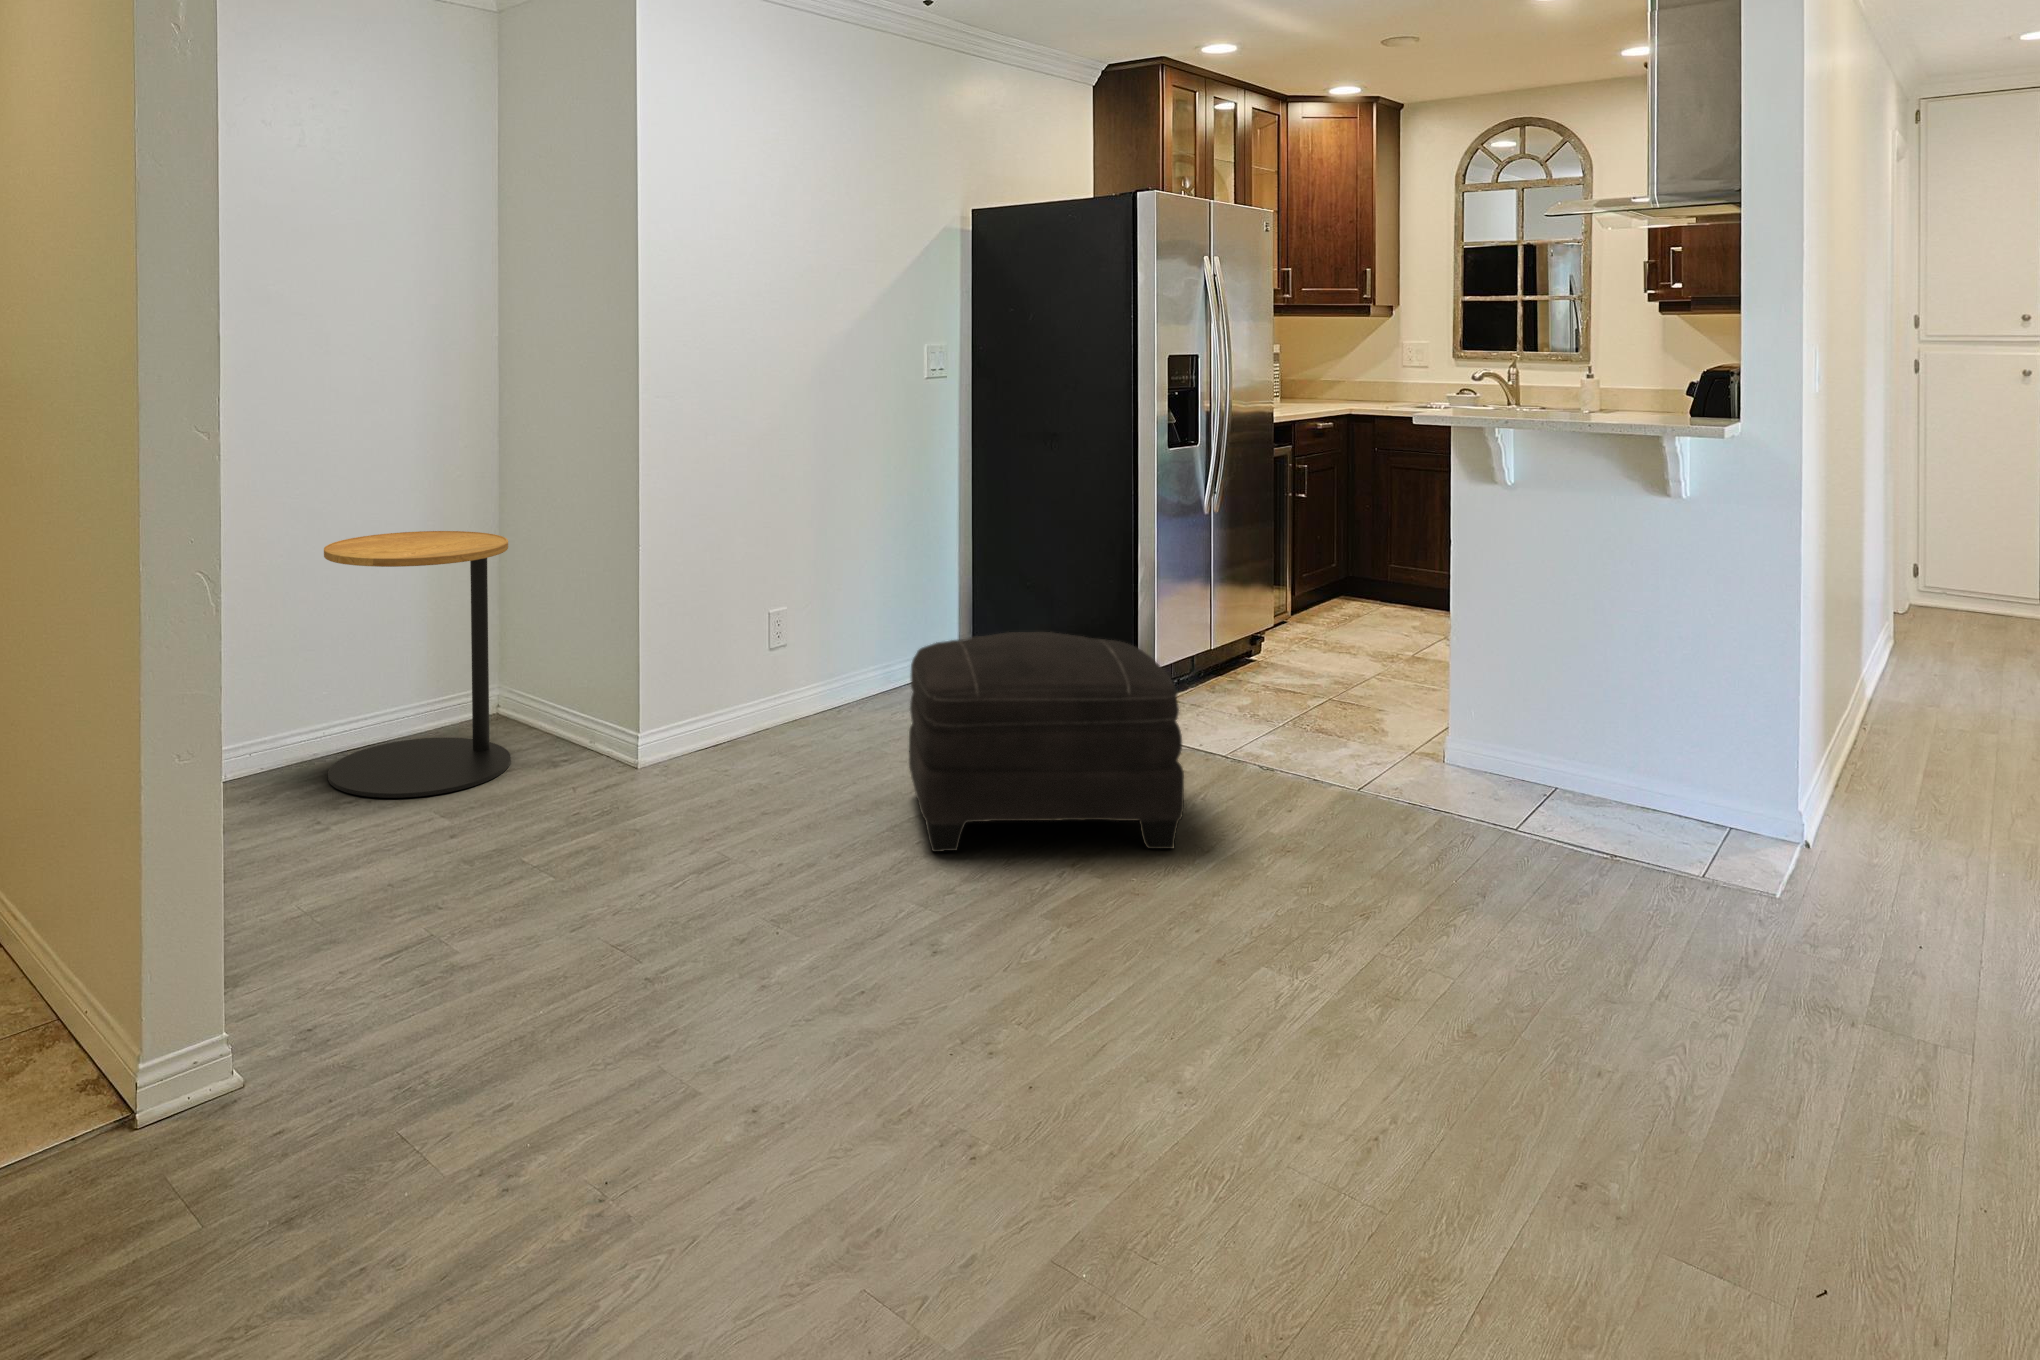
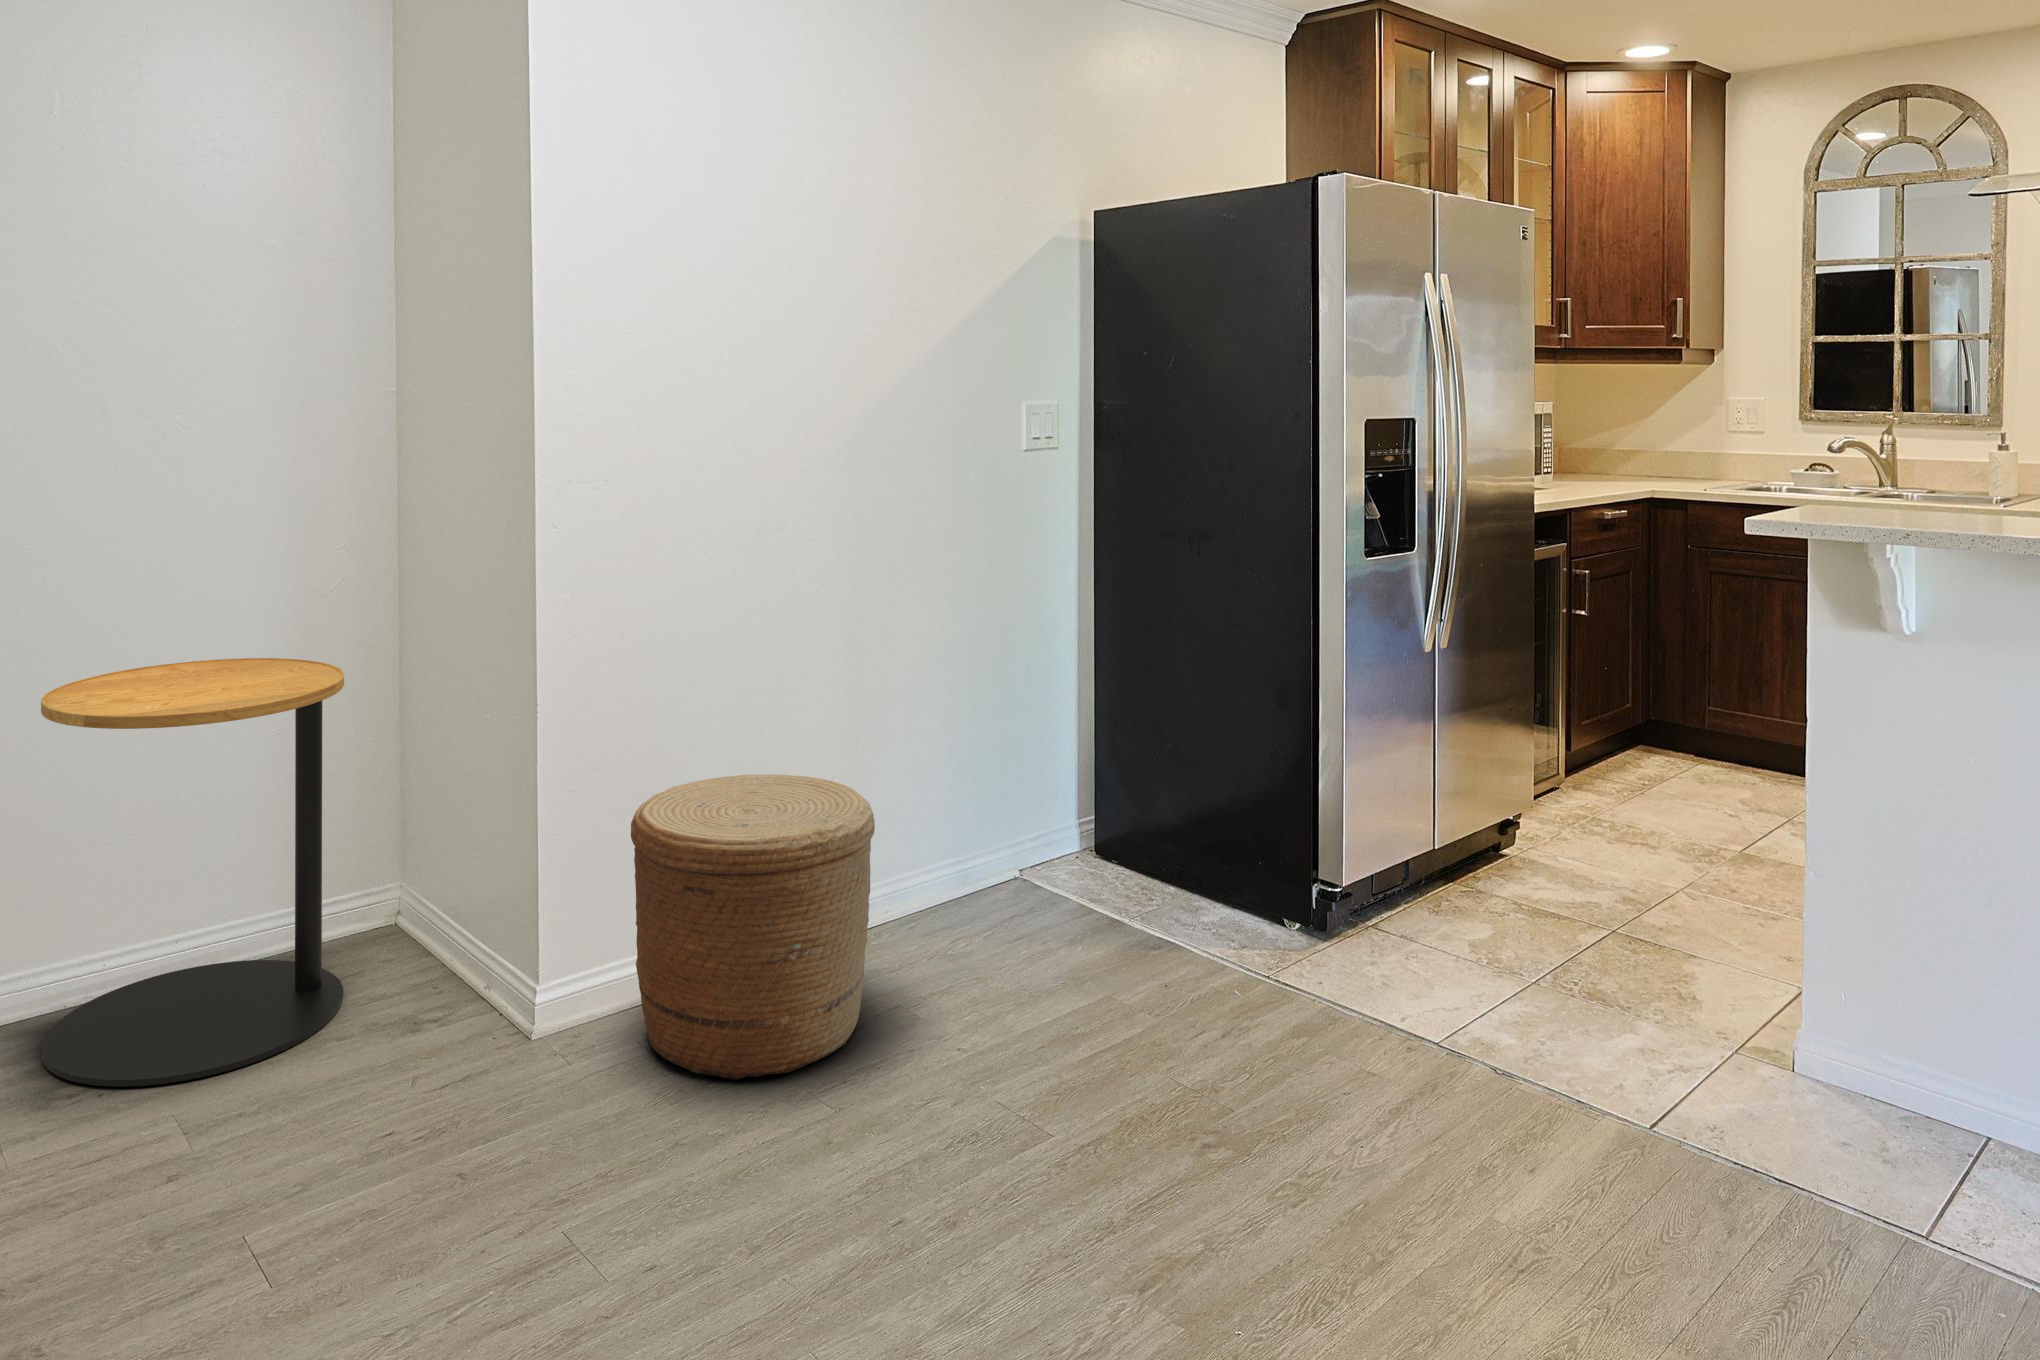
woven basket: none [714,600,872,781] -> present [631,774,875,1080]
ottoman: present [909,632,1184,852] -> none [861,870,1324,1296]

